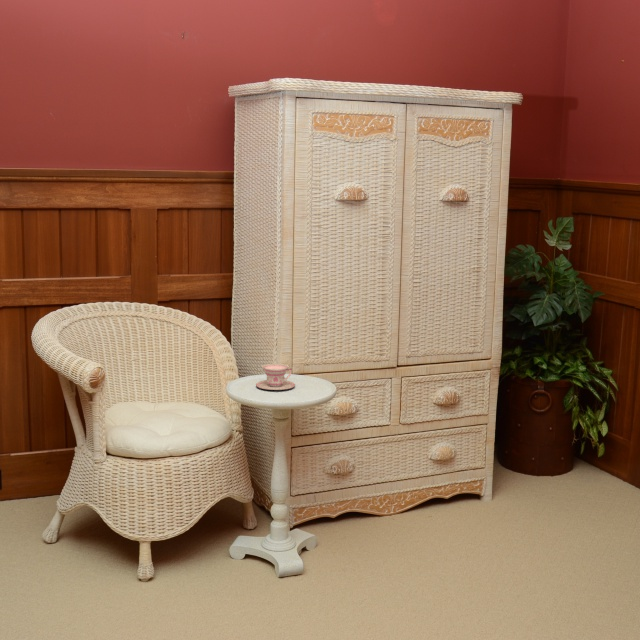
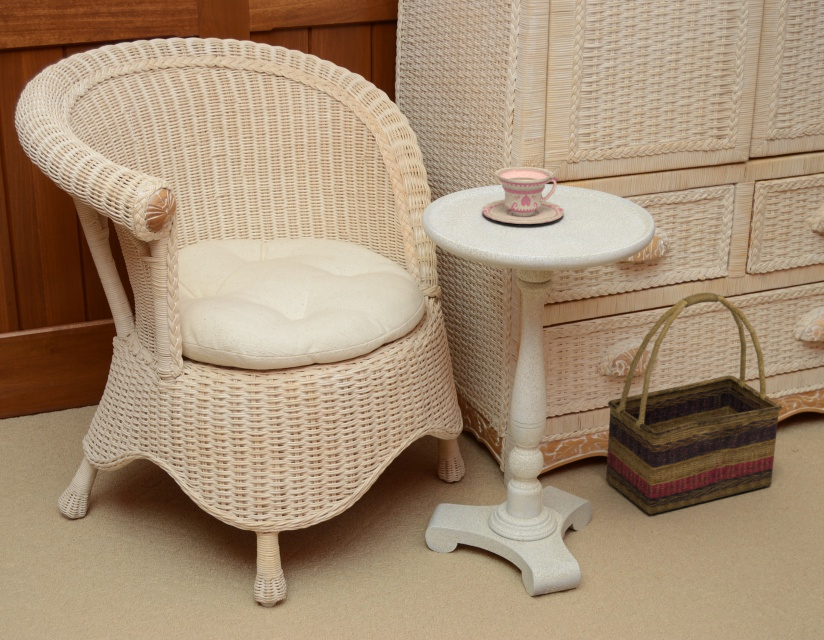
basket: none [327,430,415,544] -> present [606,293,782,514]

